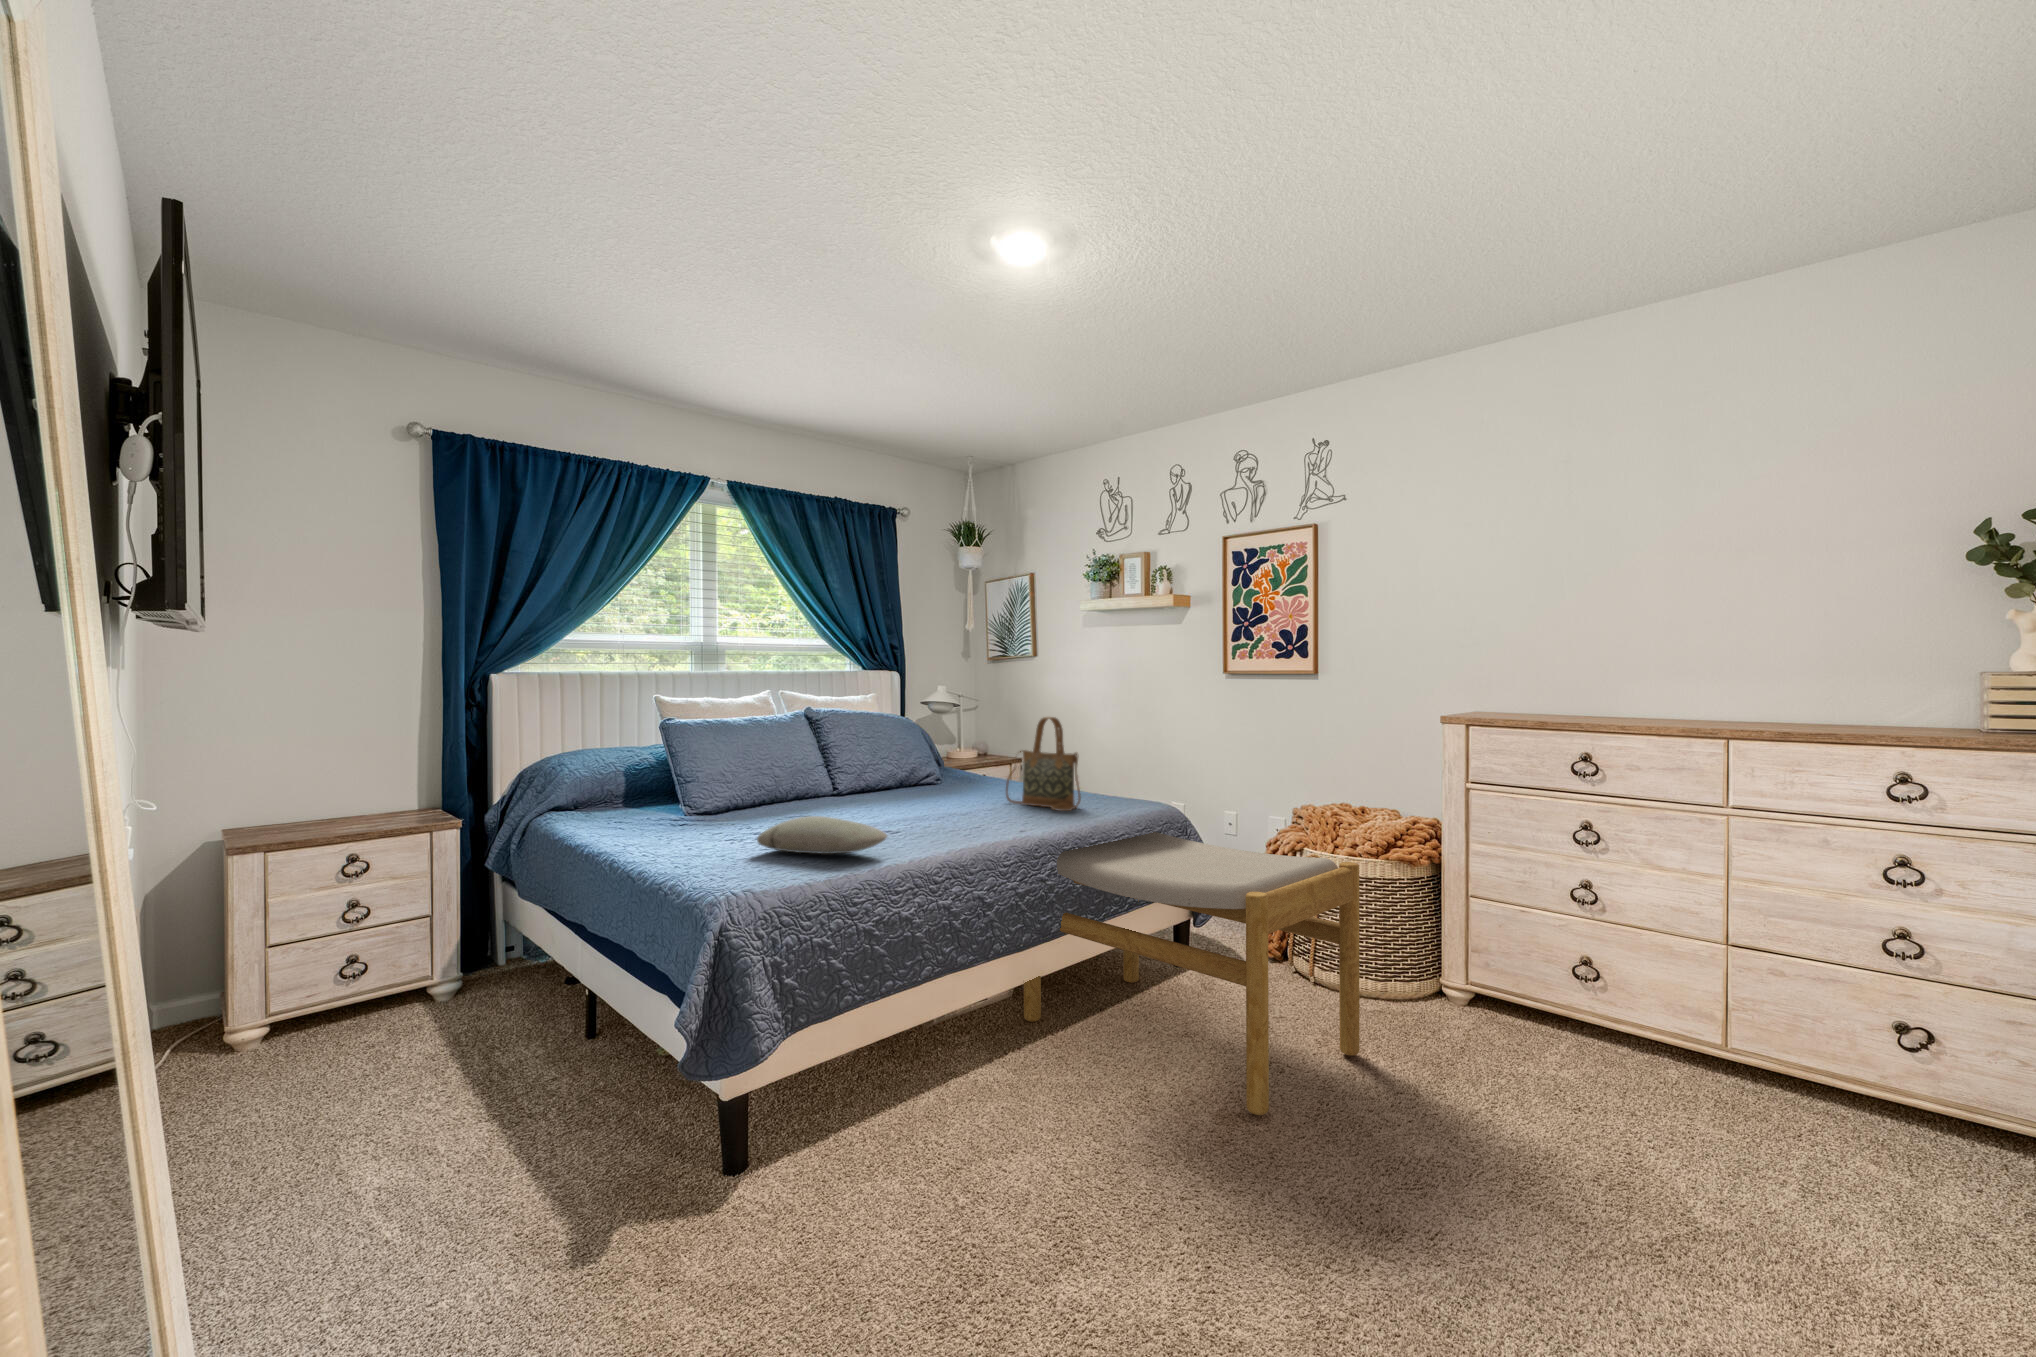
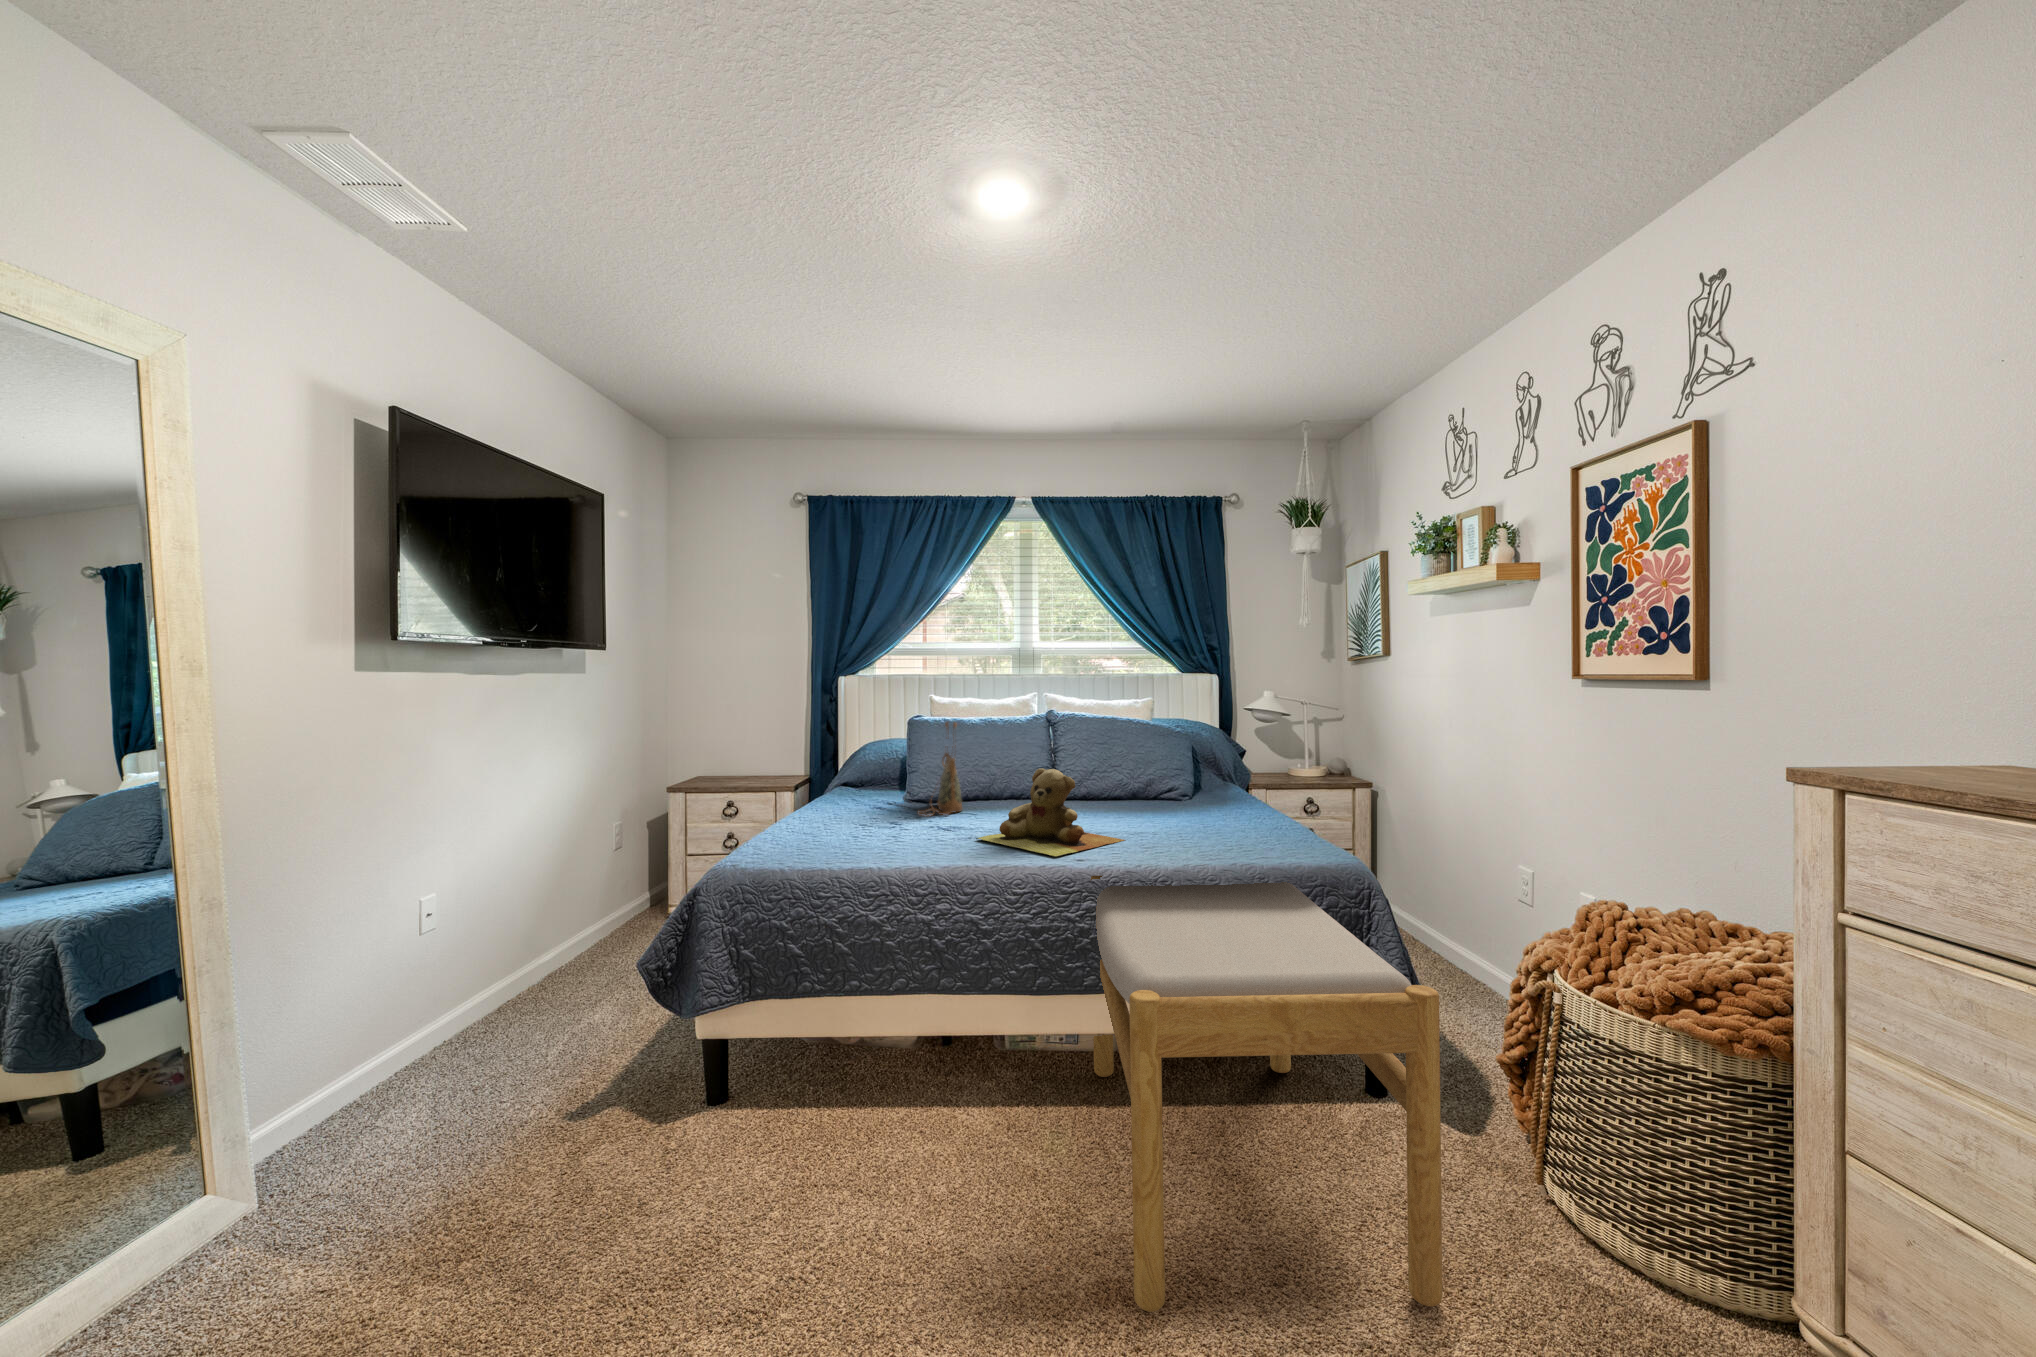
handbag: present [1006,717,1081,811] -> present [917,722,962,816]
teddy bear: none [902,760,1018,834] -> present [978,768,1124,856]
pillow: present [757,816,887,854] -> none [830,811,904,850]

